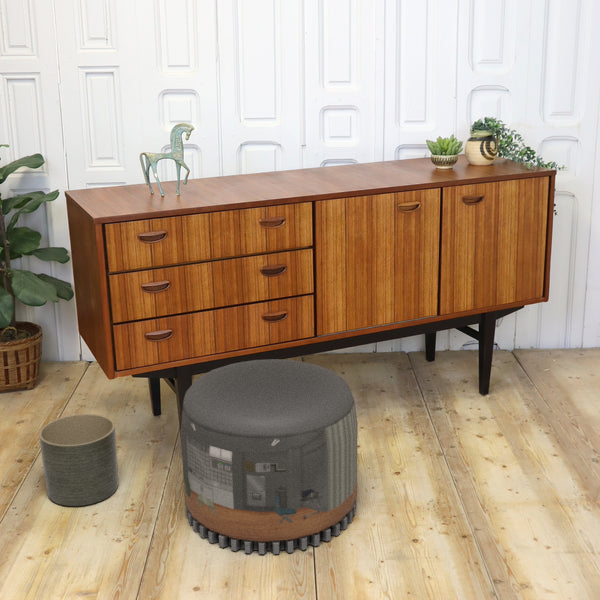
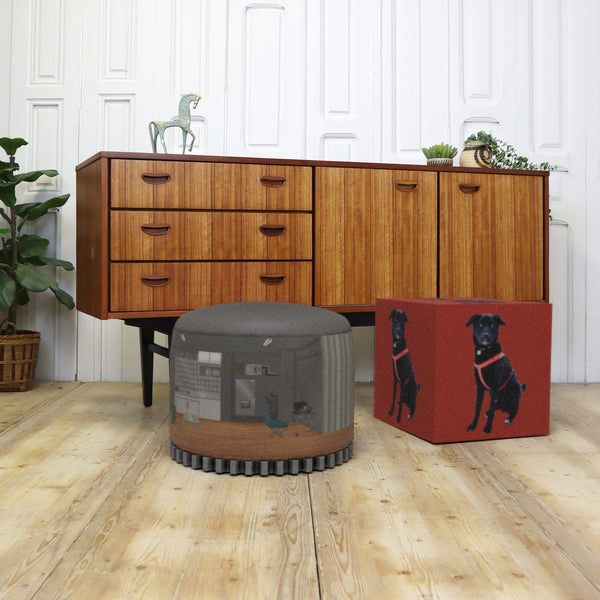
storage box: none [375,308,551,484] -> present [374,298,553,443]
planter: present [39,414,118,506] -> none [23,365,103,447]

